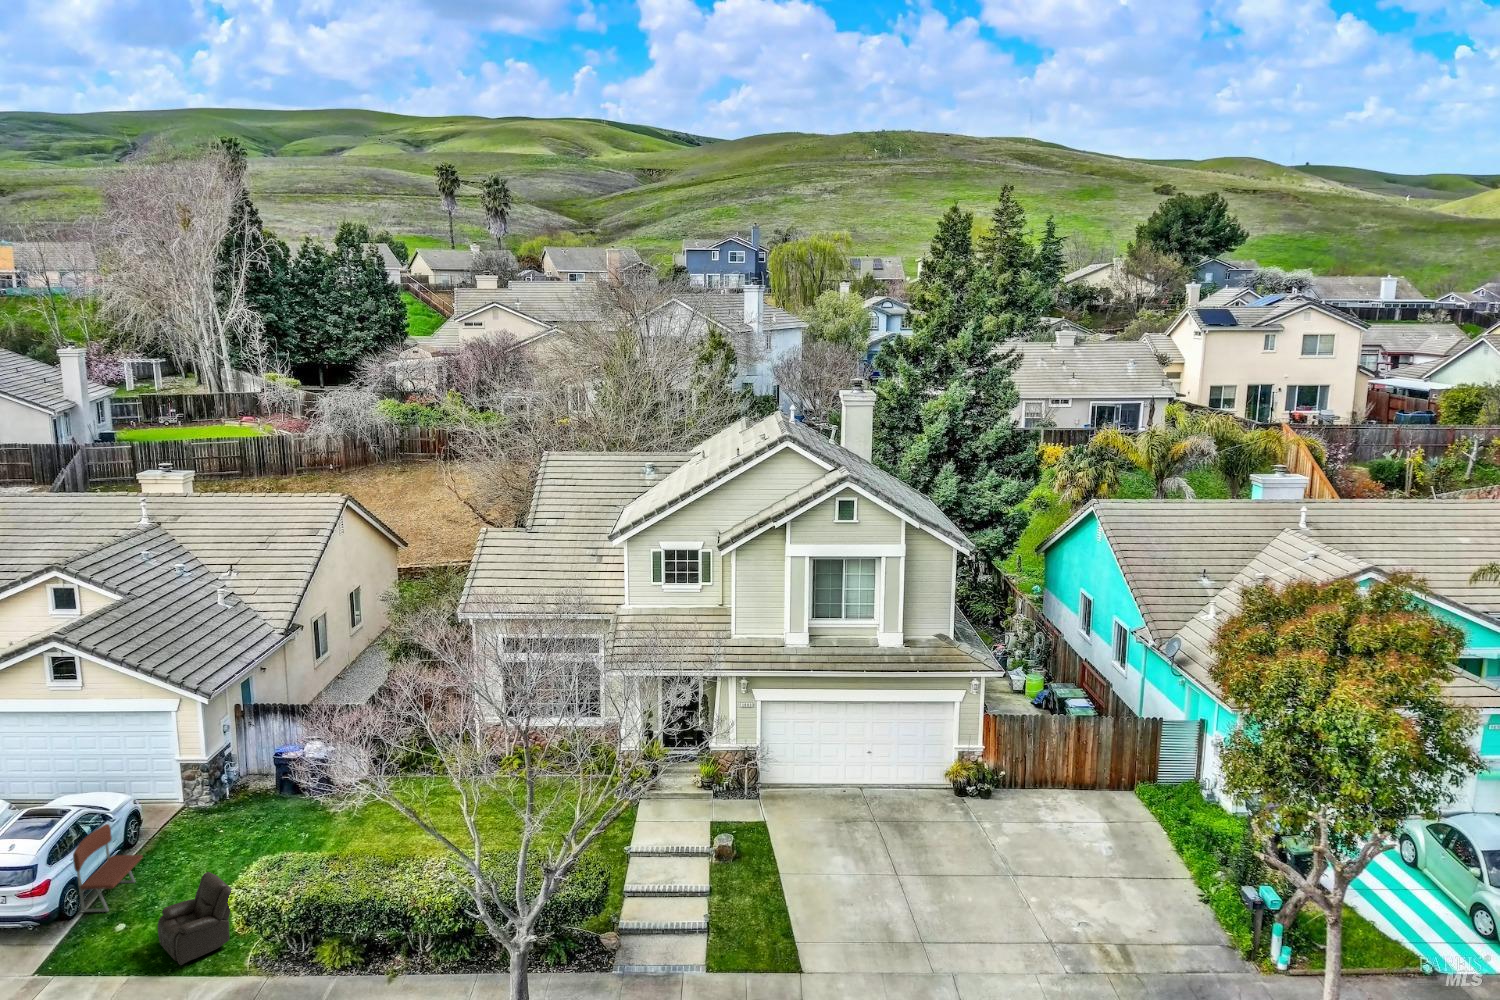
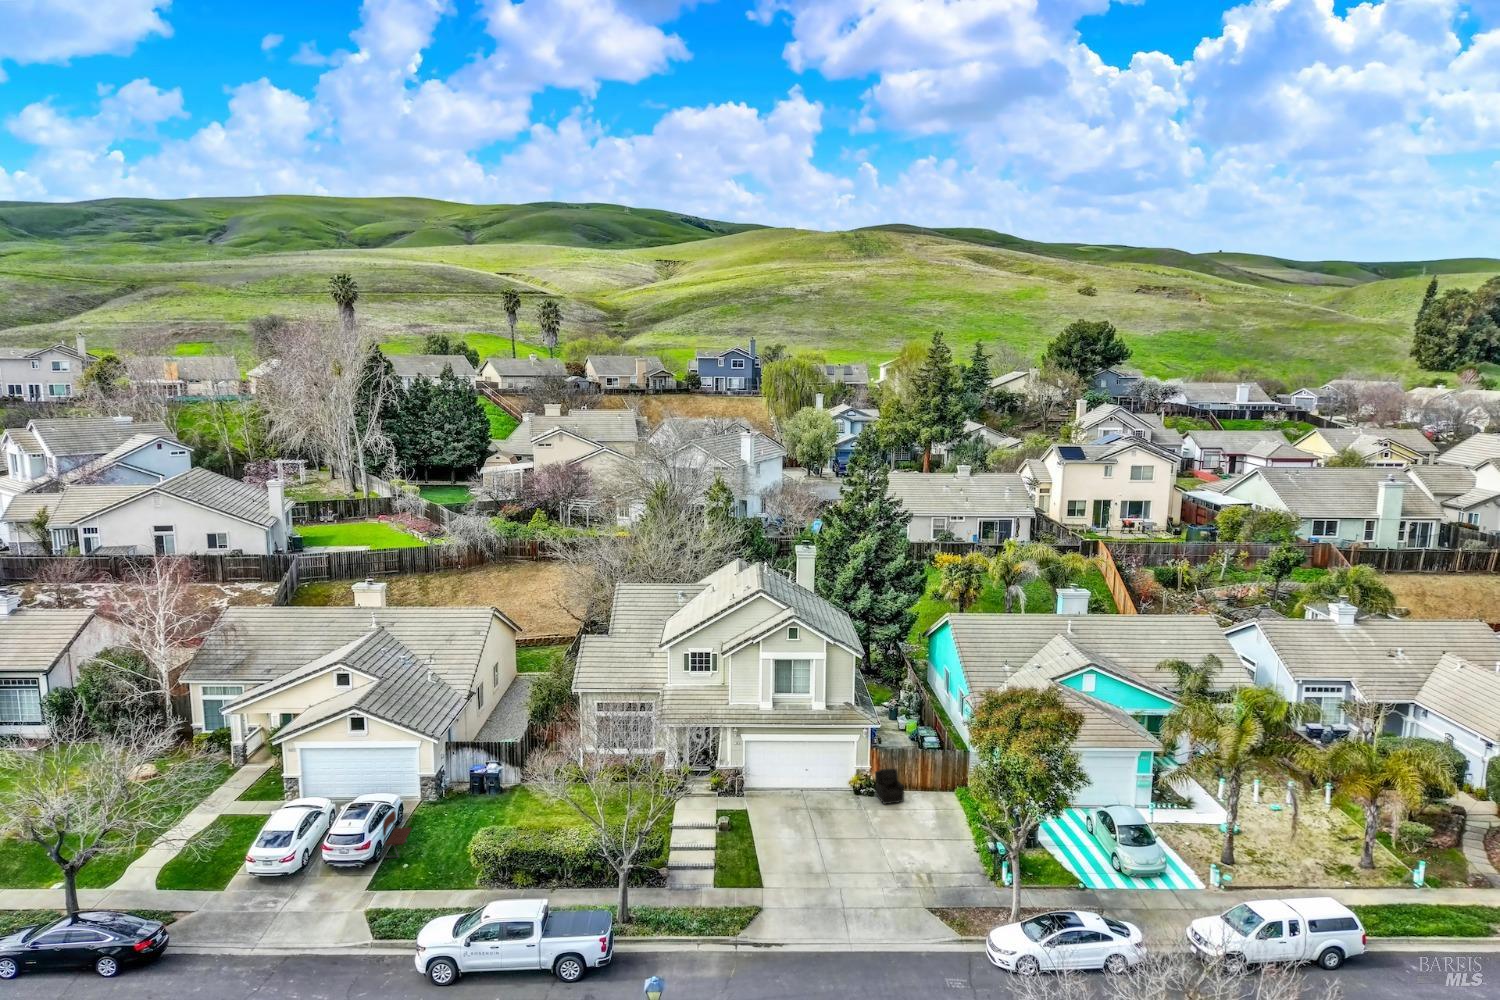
chair: present [158,872,232,965] -> present [875,769,904,804]

